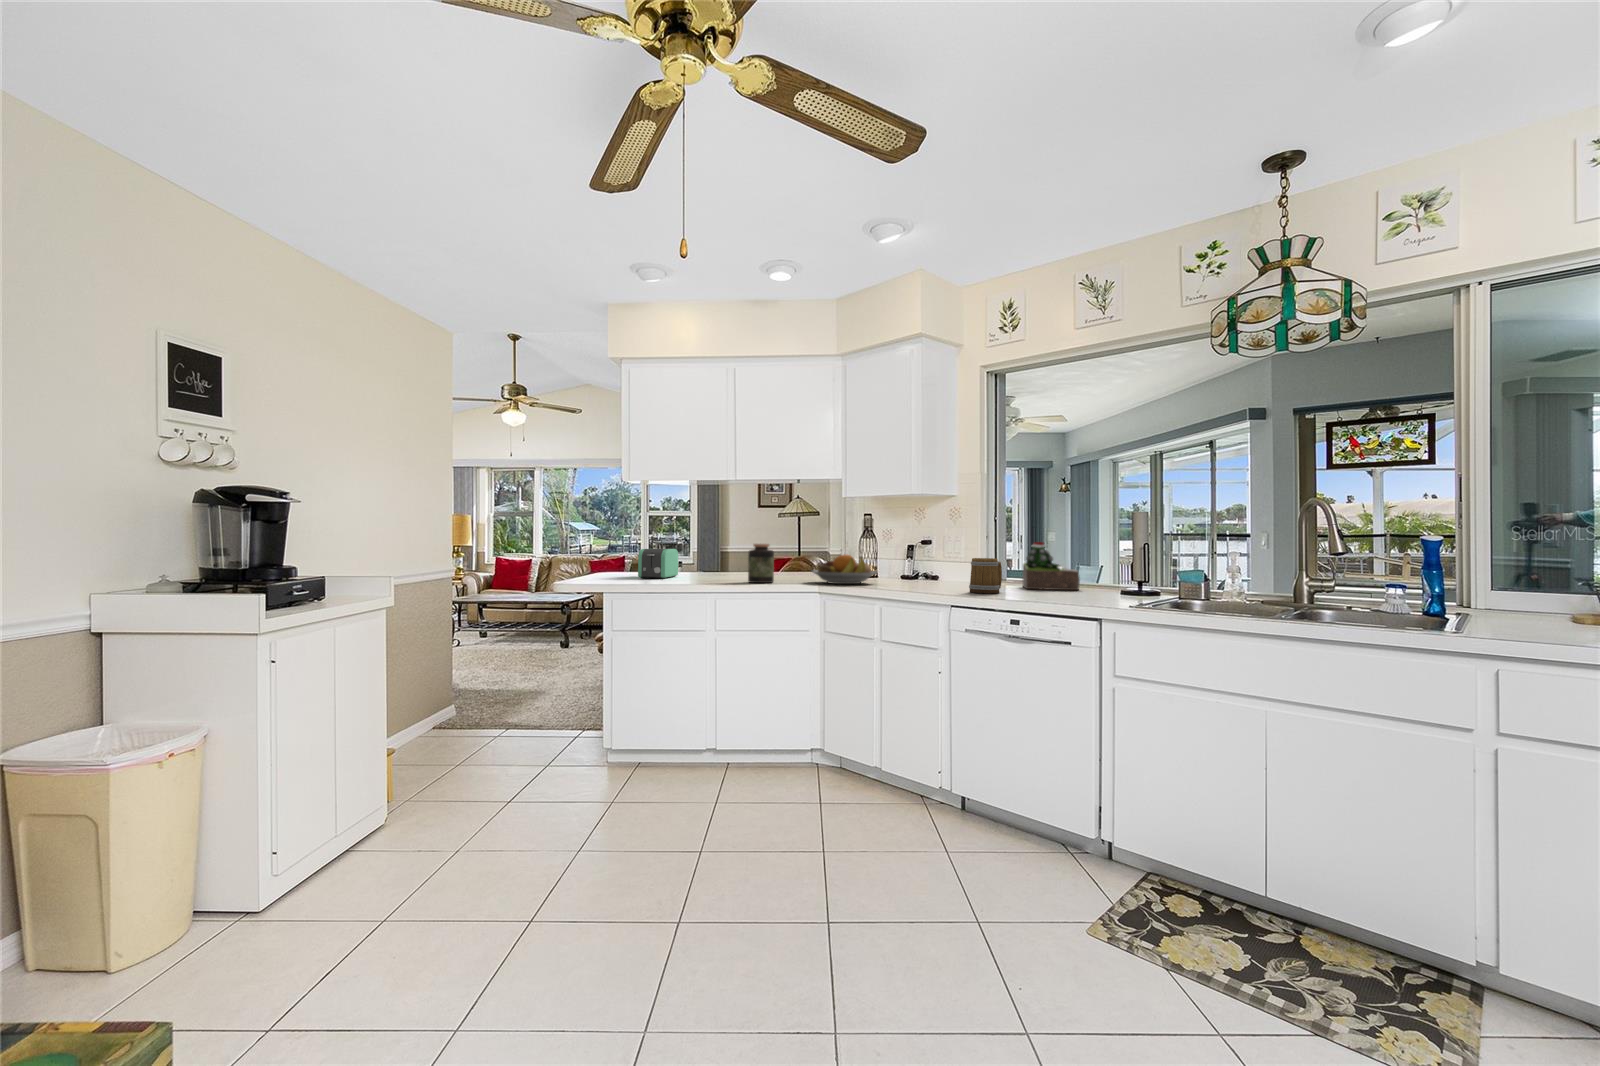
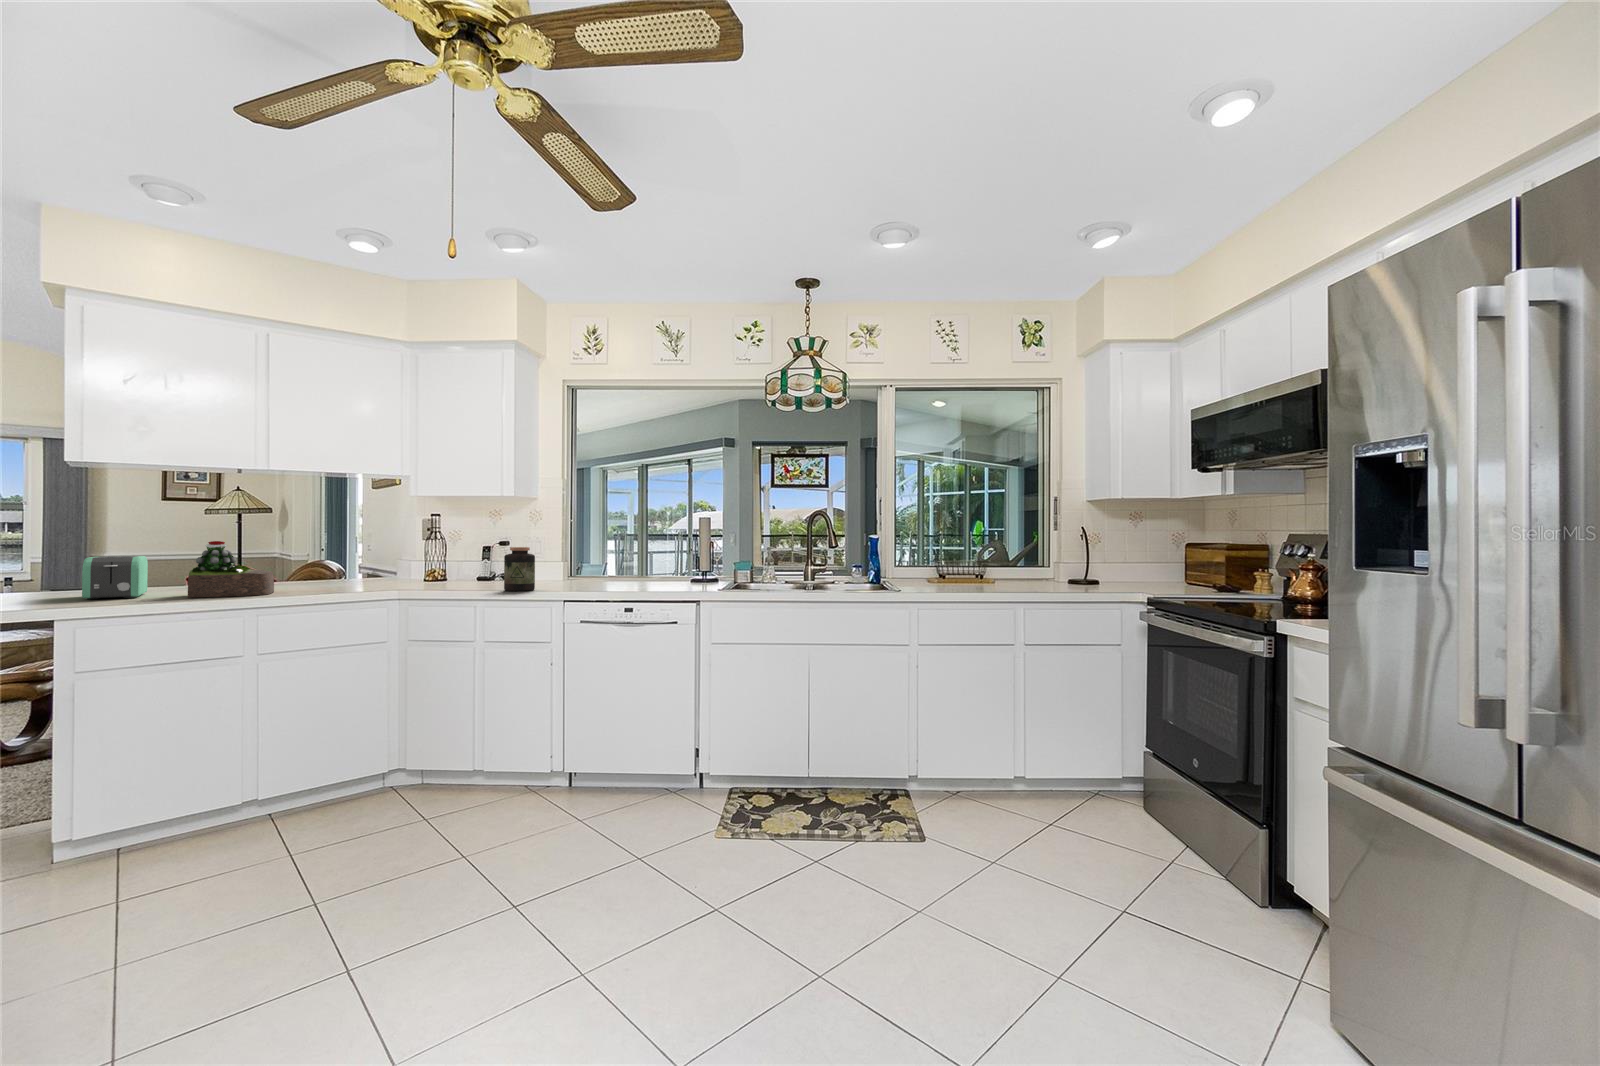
succulent plant: present [1023,542,1080,590] -> present [188,541,274,598]
jar: present [748,544,774,583] -> present [504,547,535,591]
fruit bowl: present [812,554,877,584] -> none [381,557,465,589]
mug: present [969,558,1002,594] -> none [575,557,603,589]

